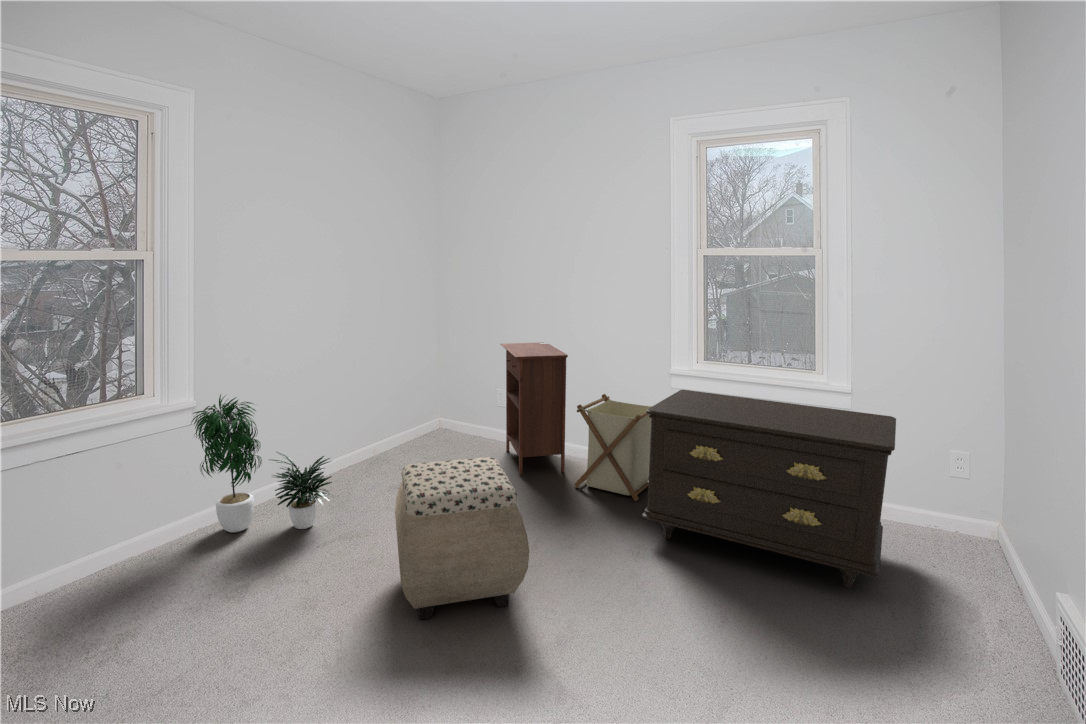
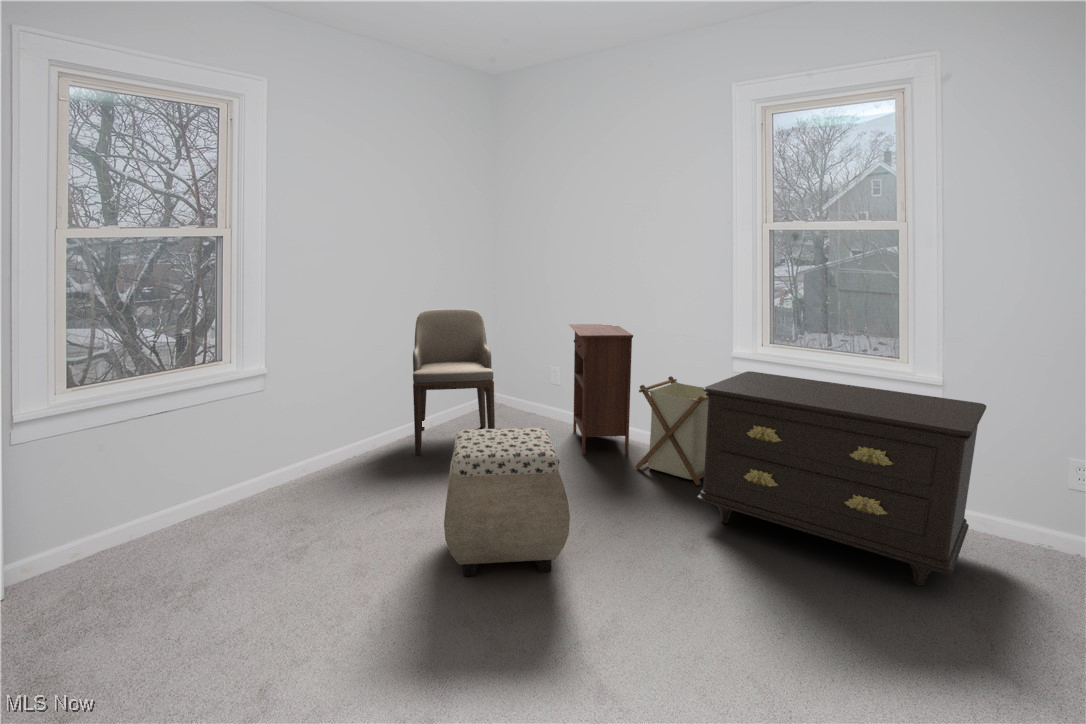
armchair: none [339,330,430,485] -> present [413,309,495,455]
potted plant: present [191,395,333,533] -> none [277,360,400,490]

